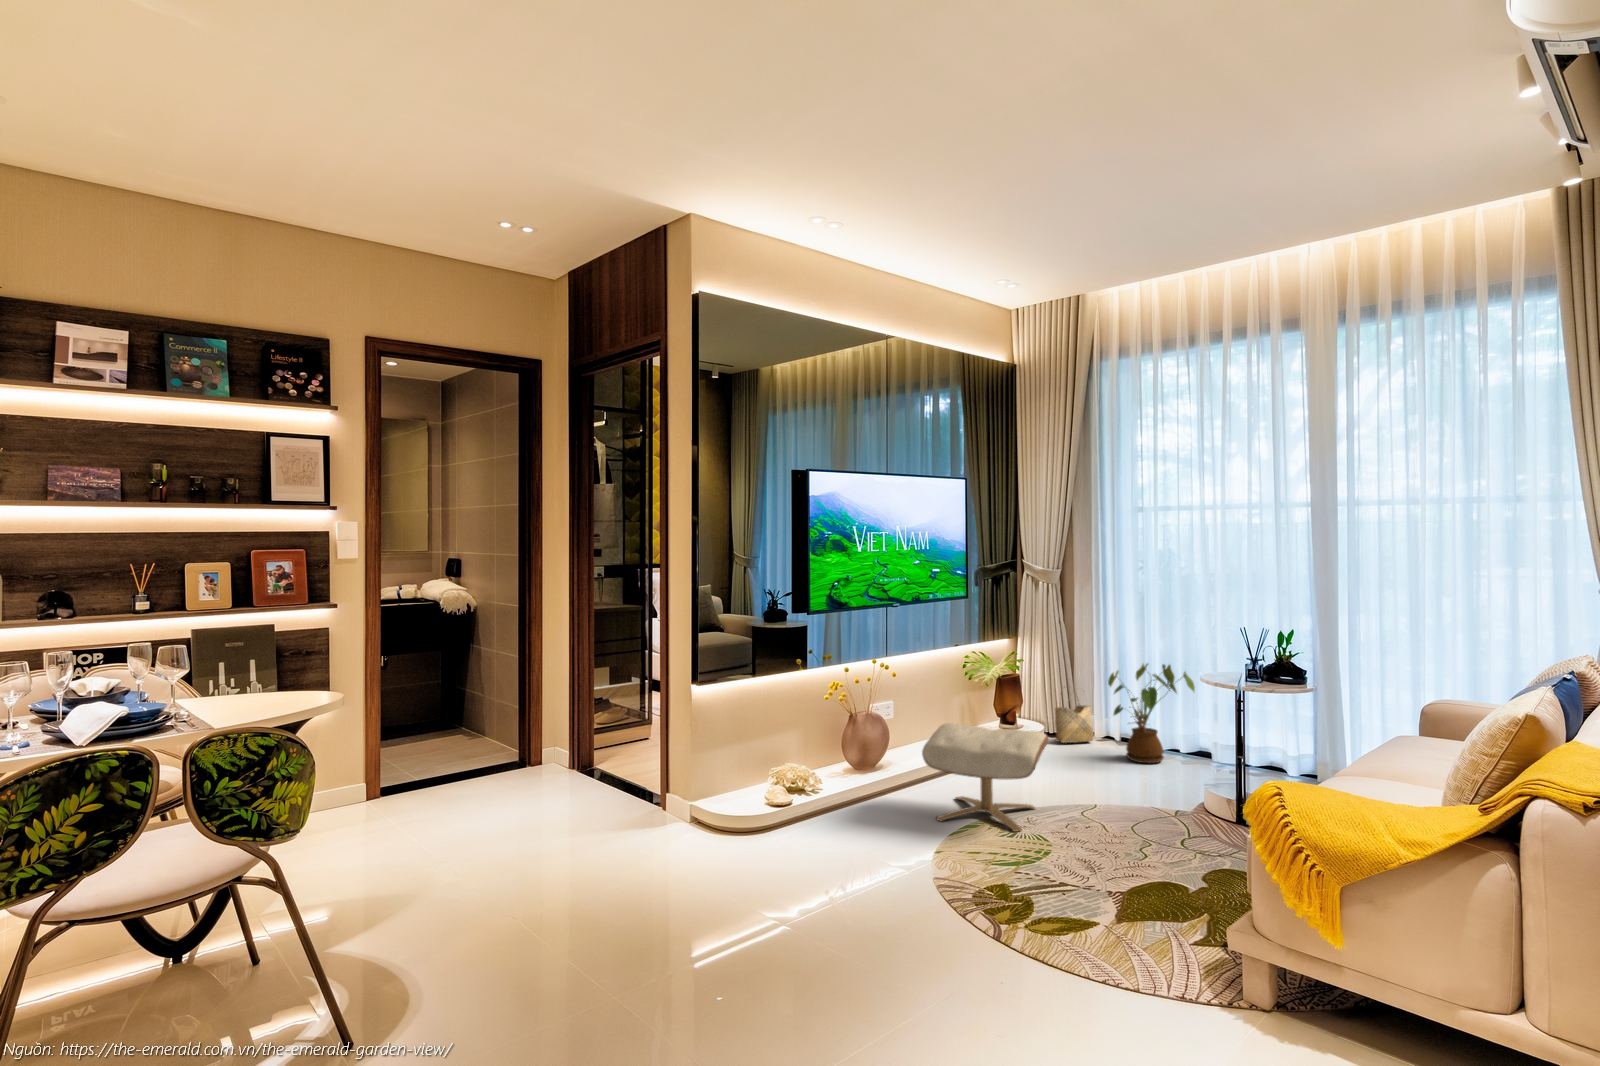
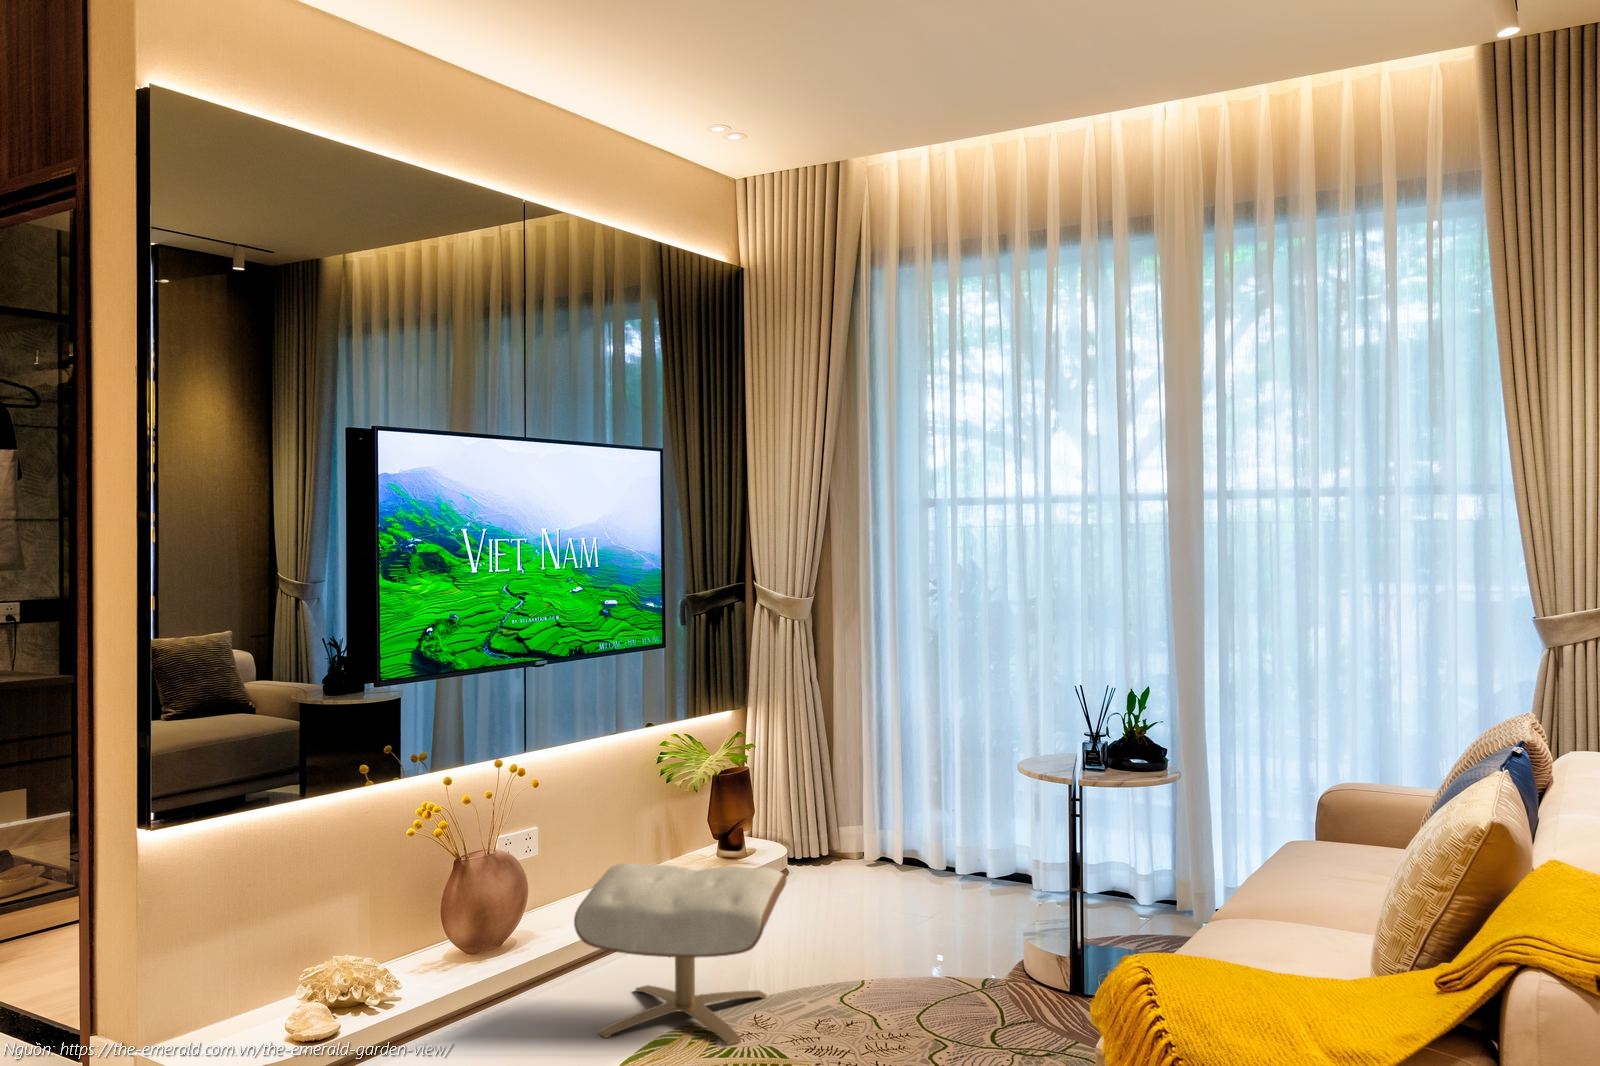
house plant: present [1108,664,1195,764] -> none [884,742,1010,899]
woven basket: present [1055,690,1093,743] -> none [804,781,863,873]

